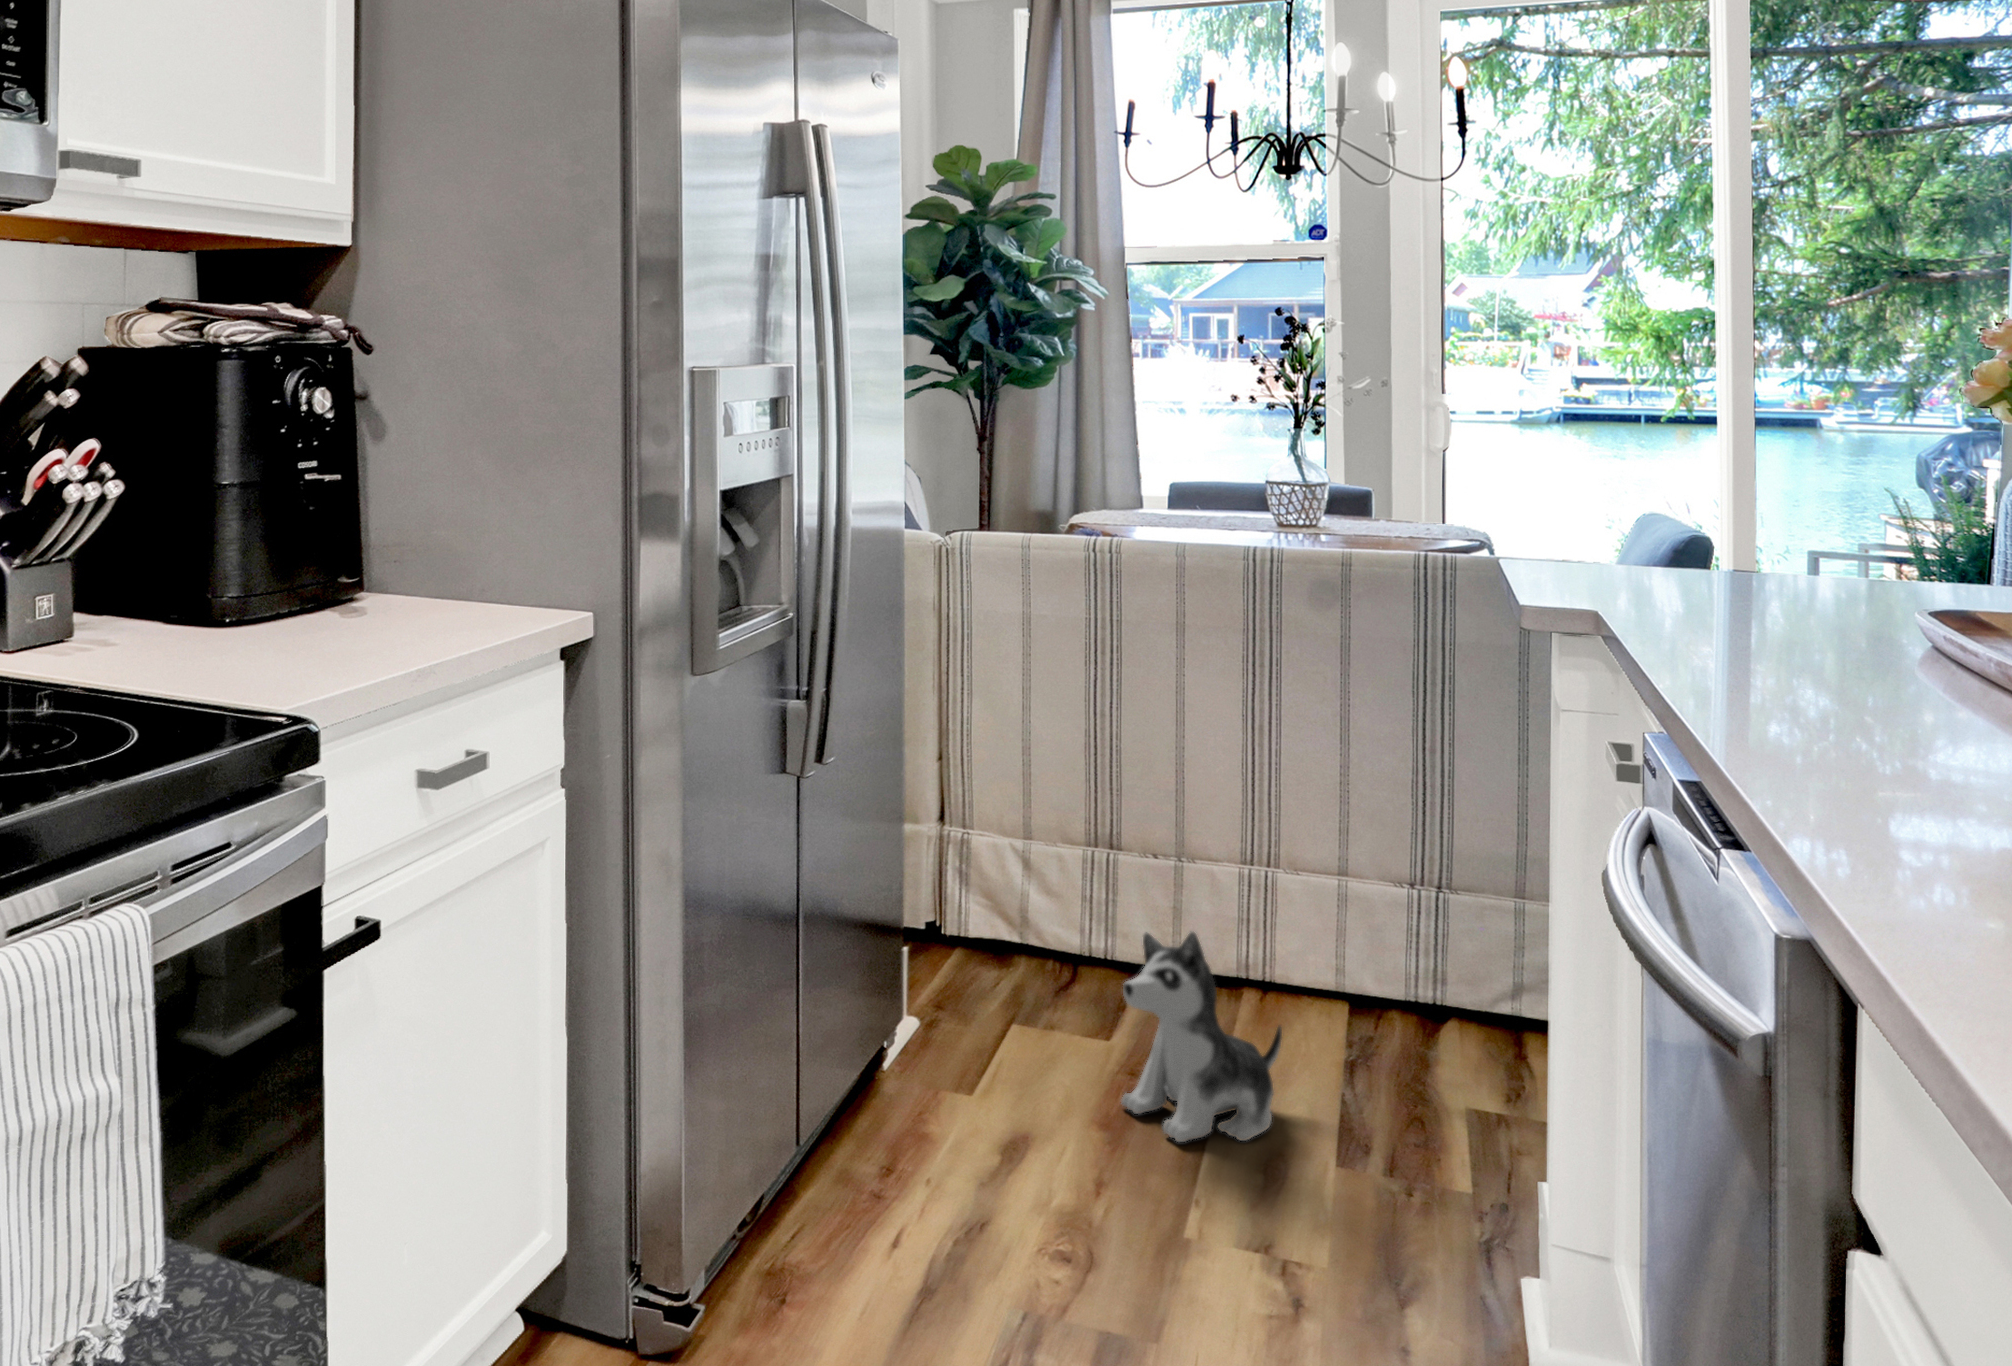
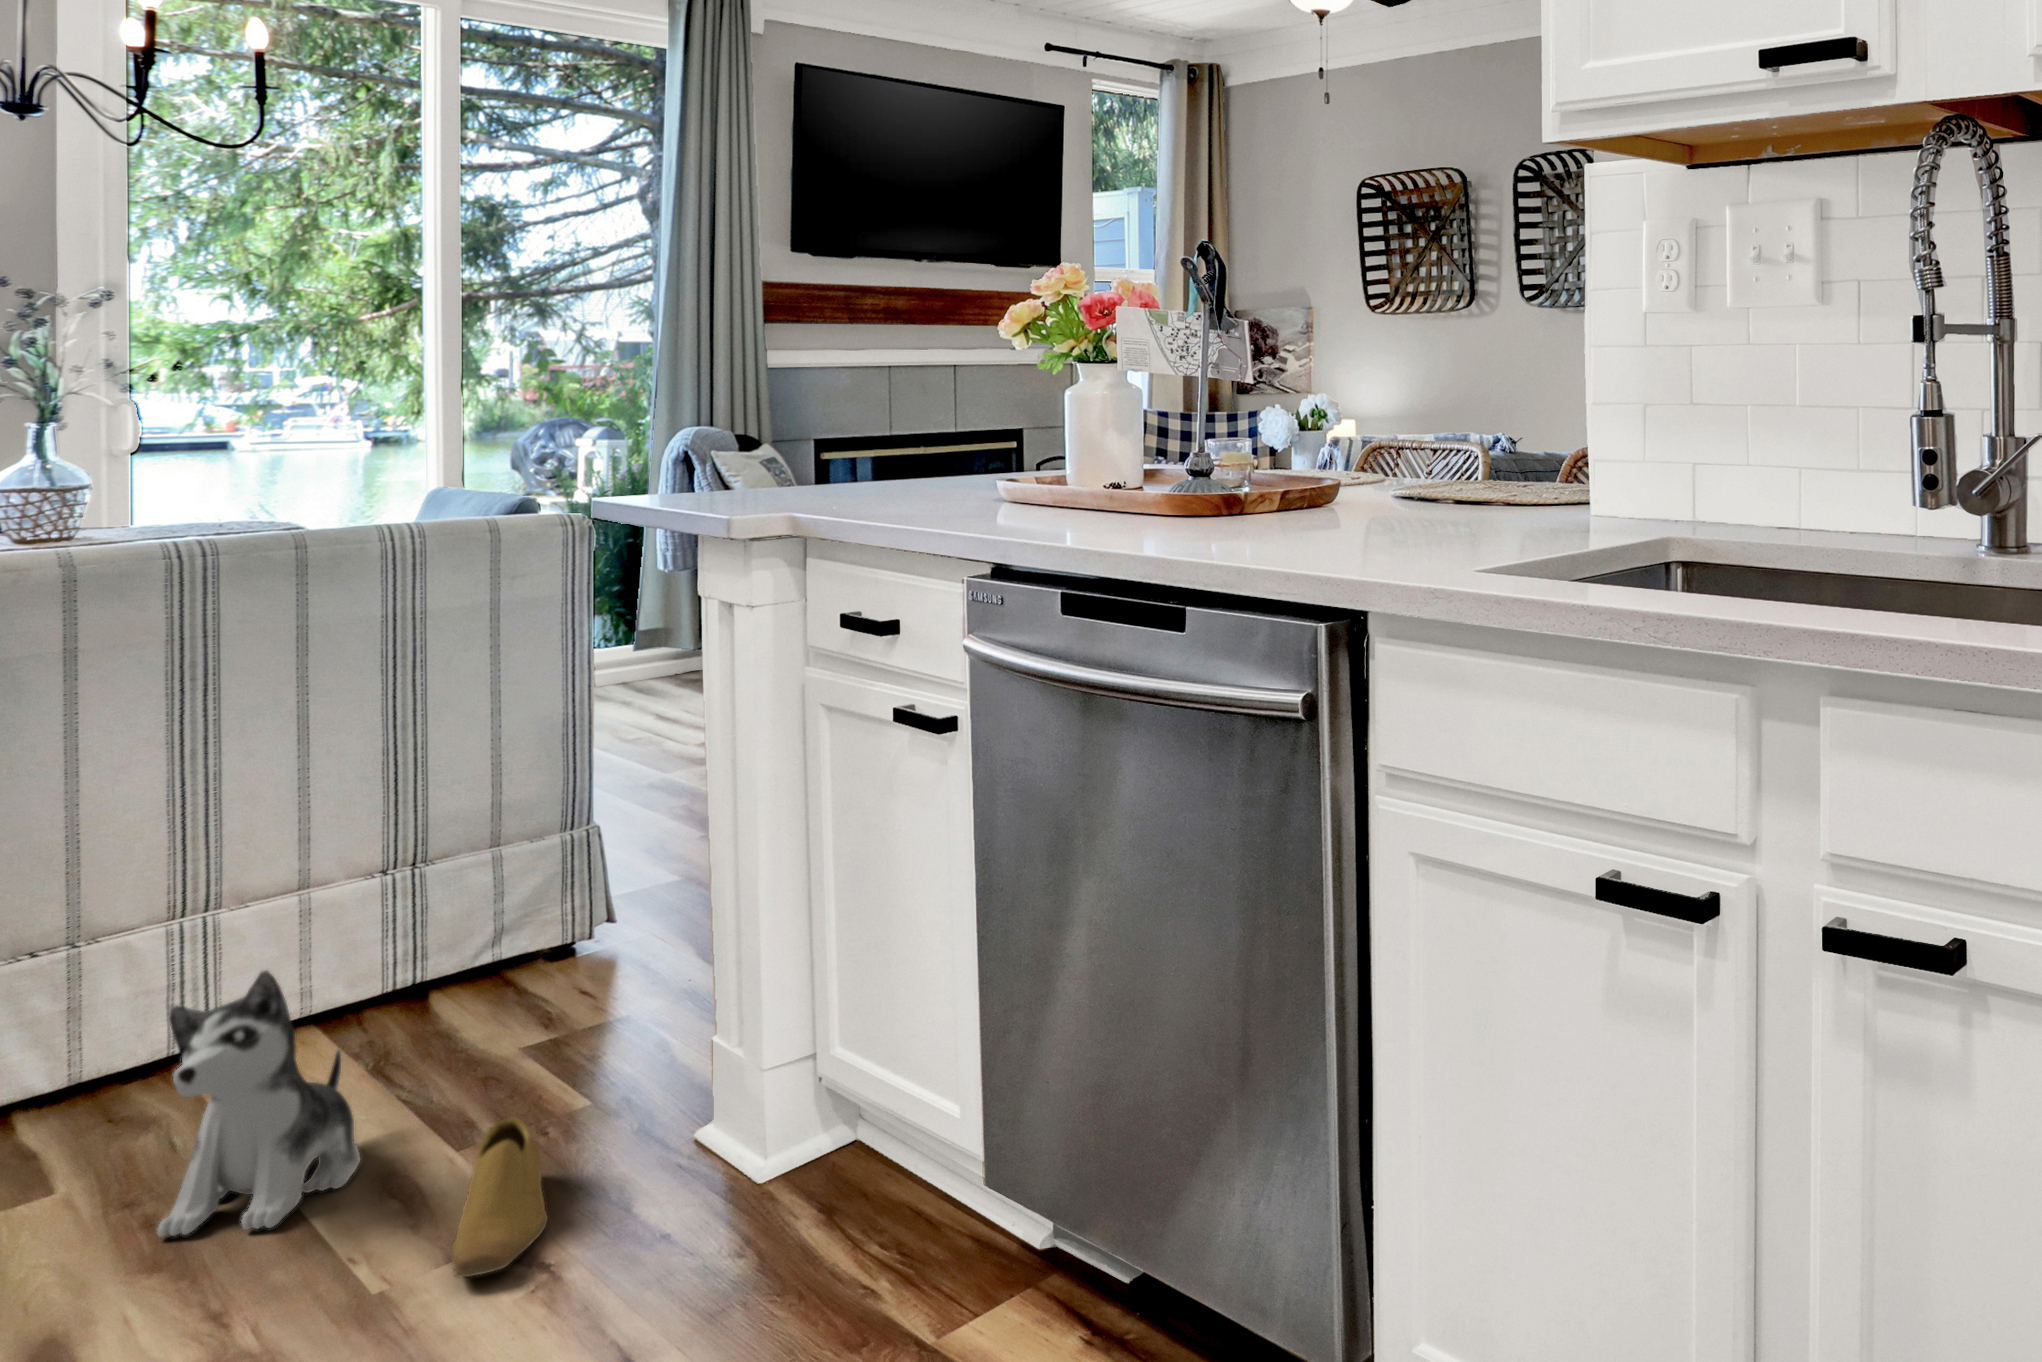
shoe: none [1229,1154,1369,1281] -> present [451,1117,548,1277]

